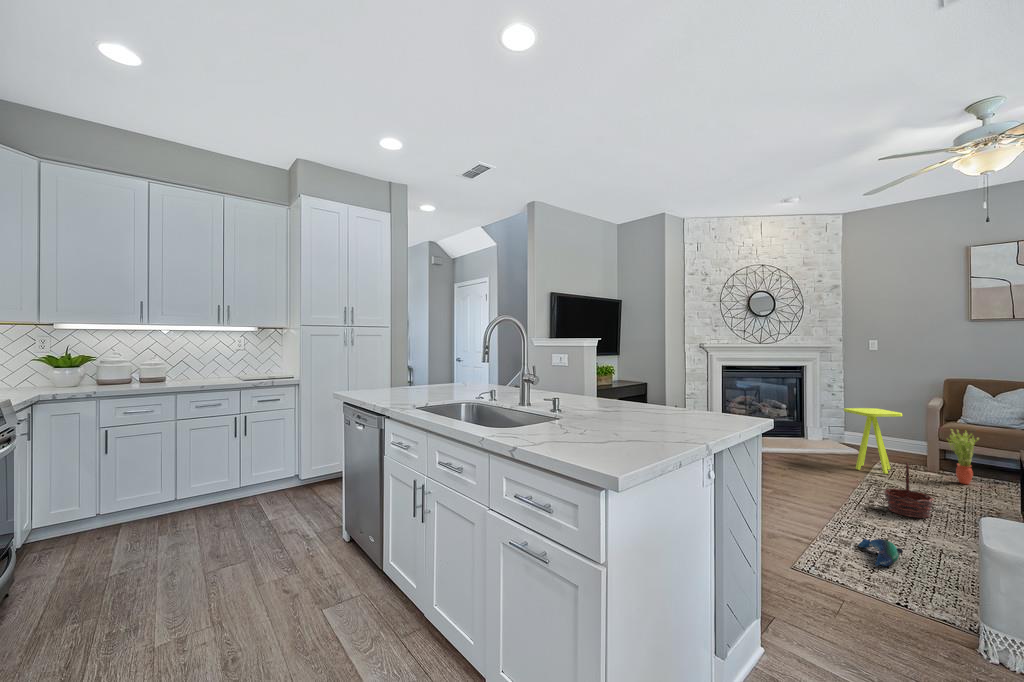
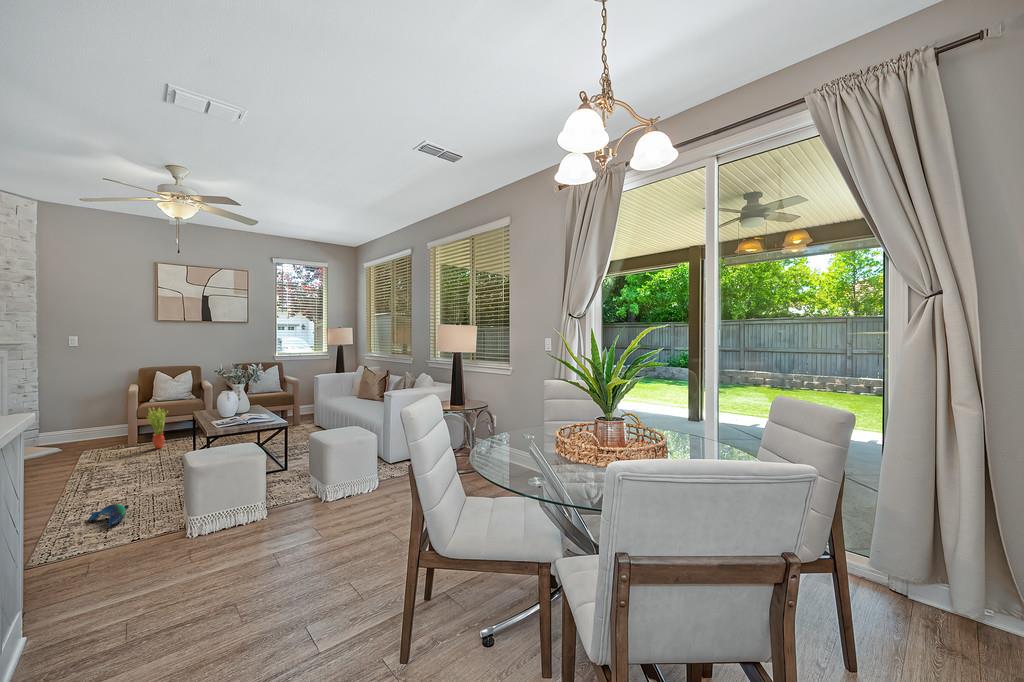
side table: present [844,408,902,473] -> none [47,402,109,463]
basket: present [884,462,934,518] -> none [101,440,143,485]

